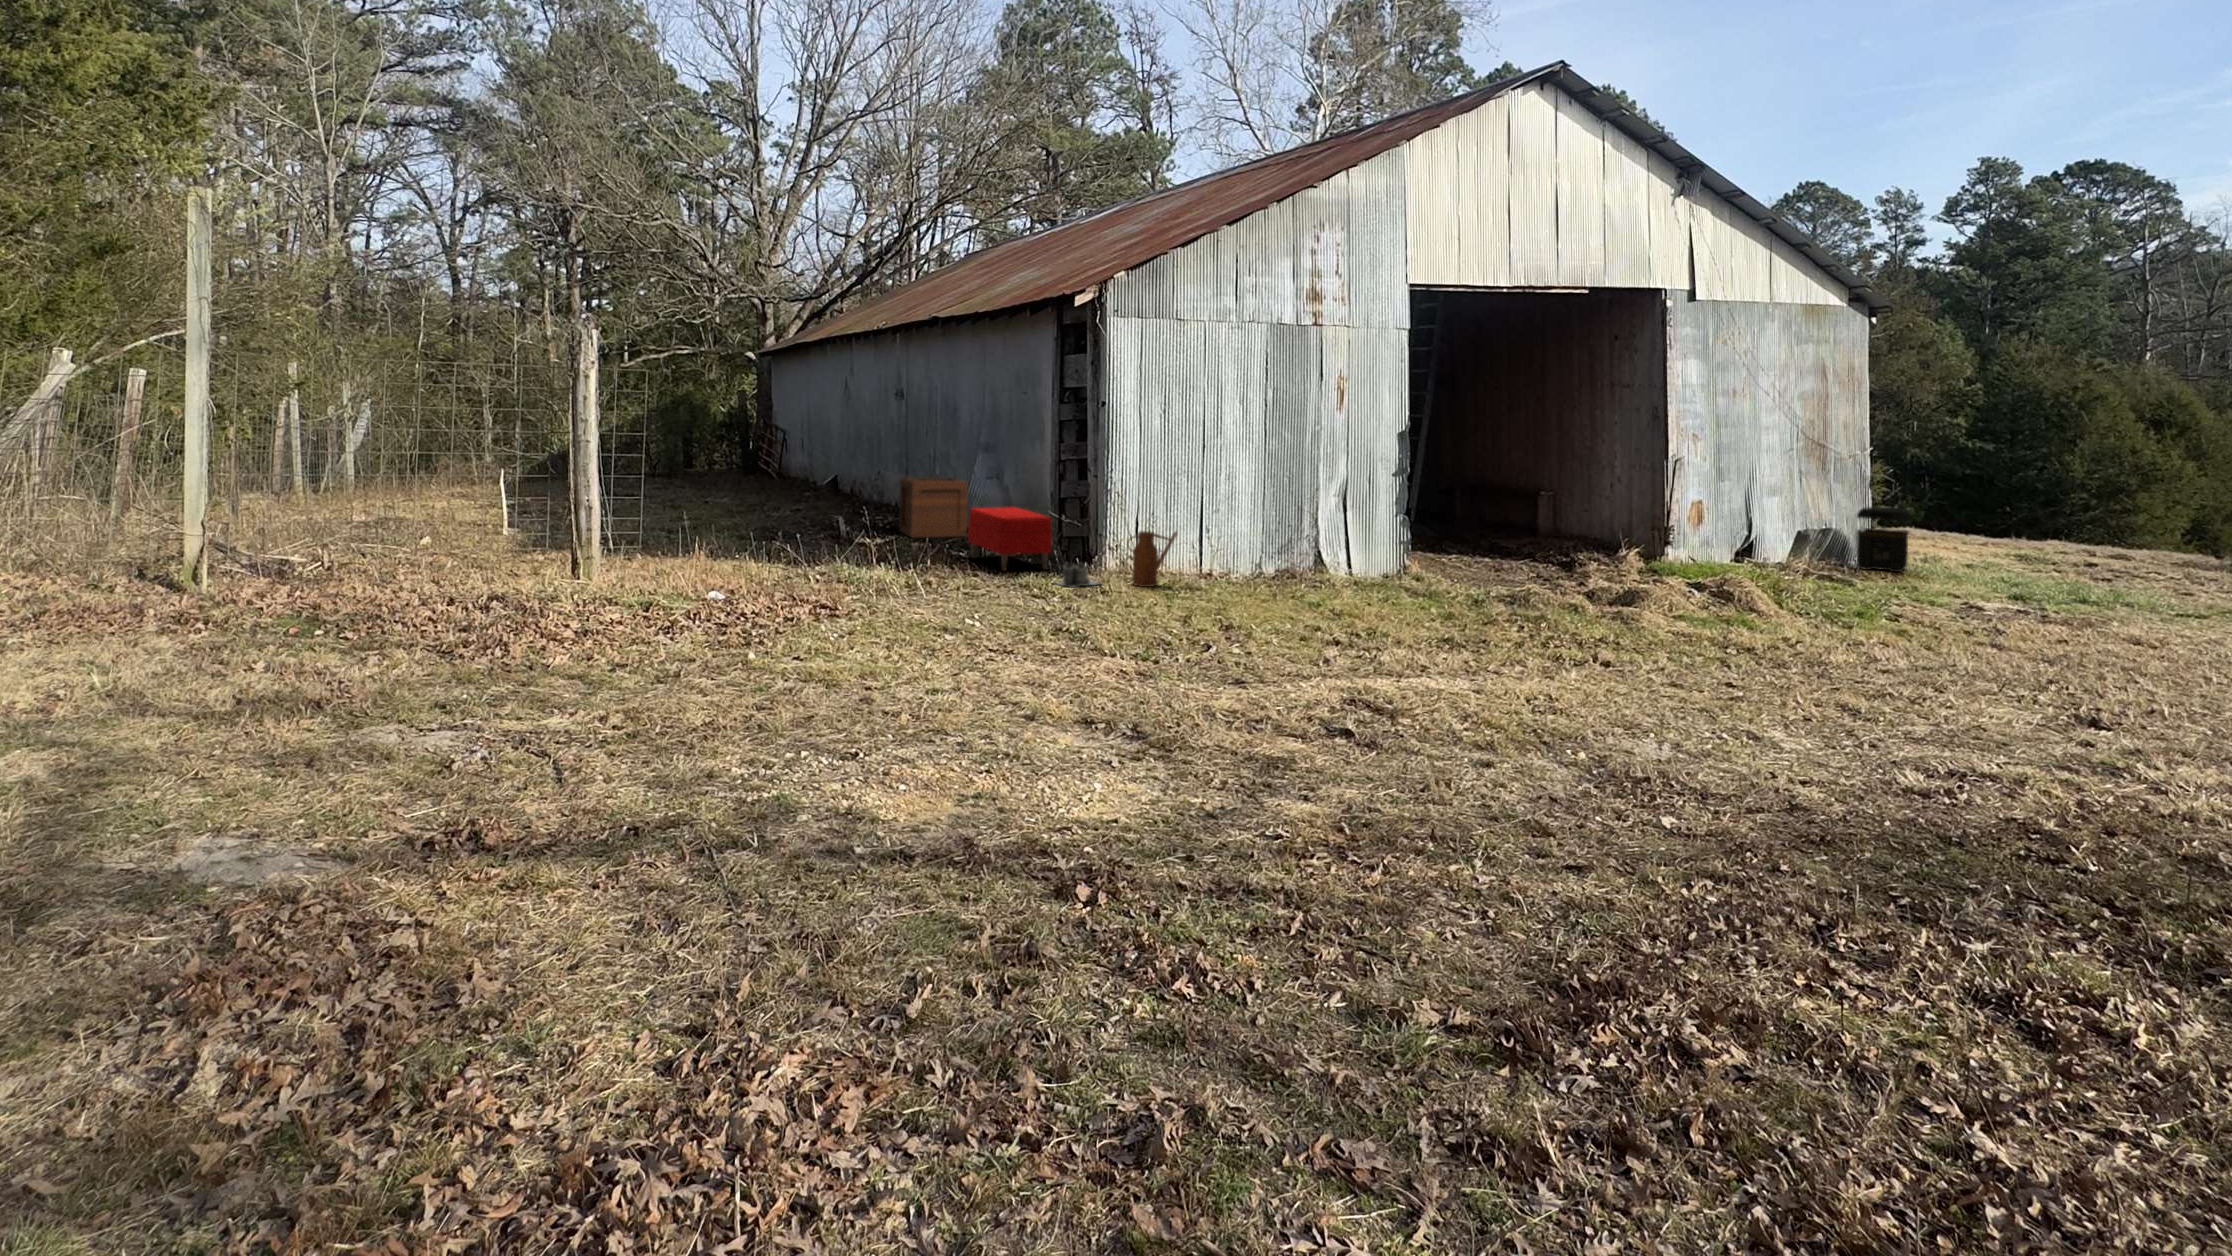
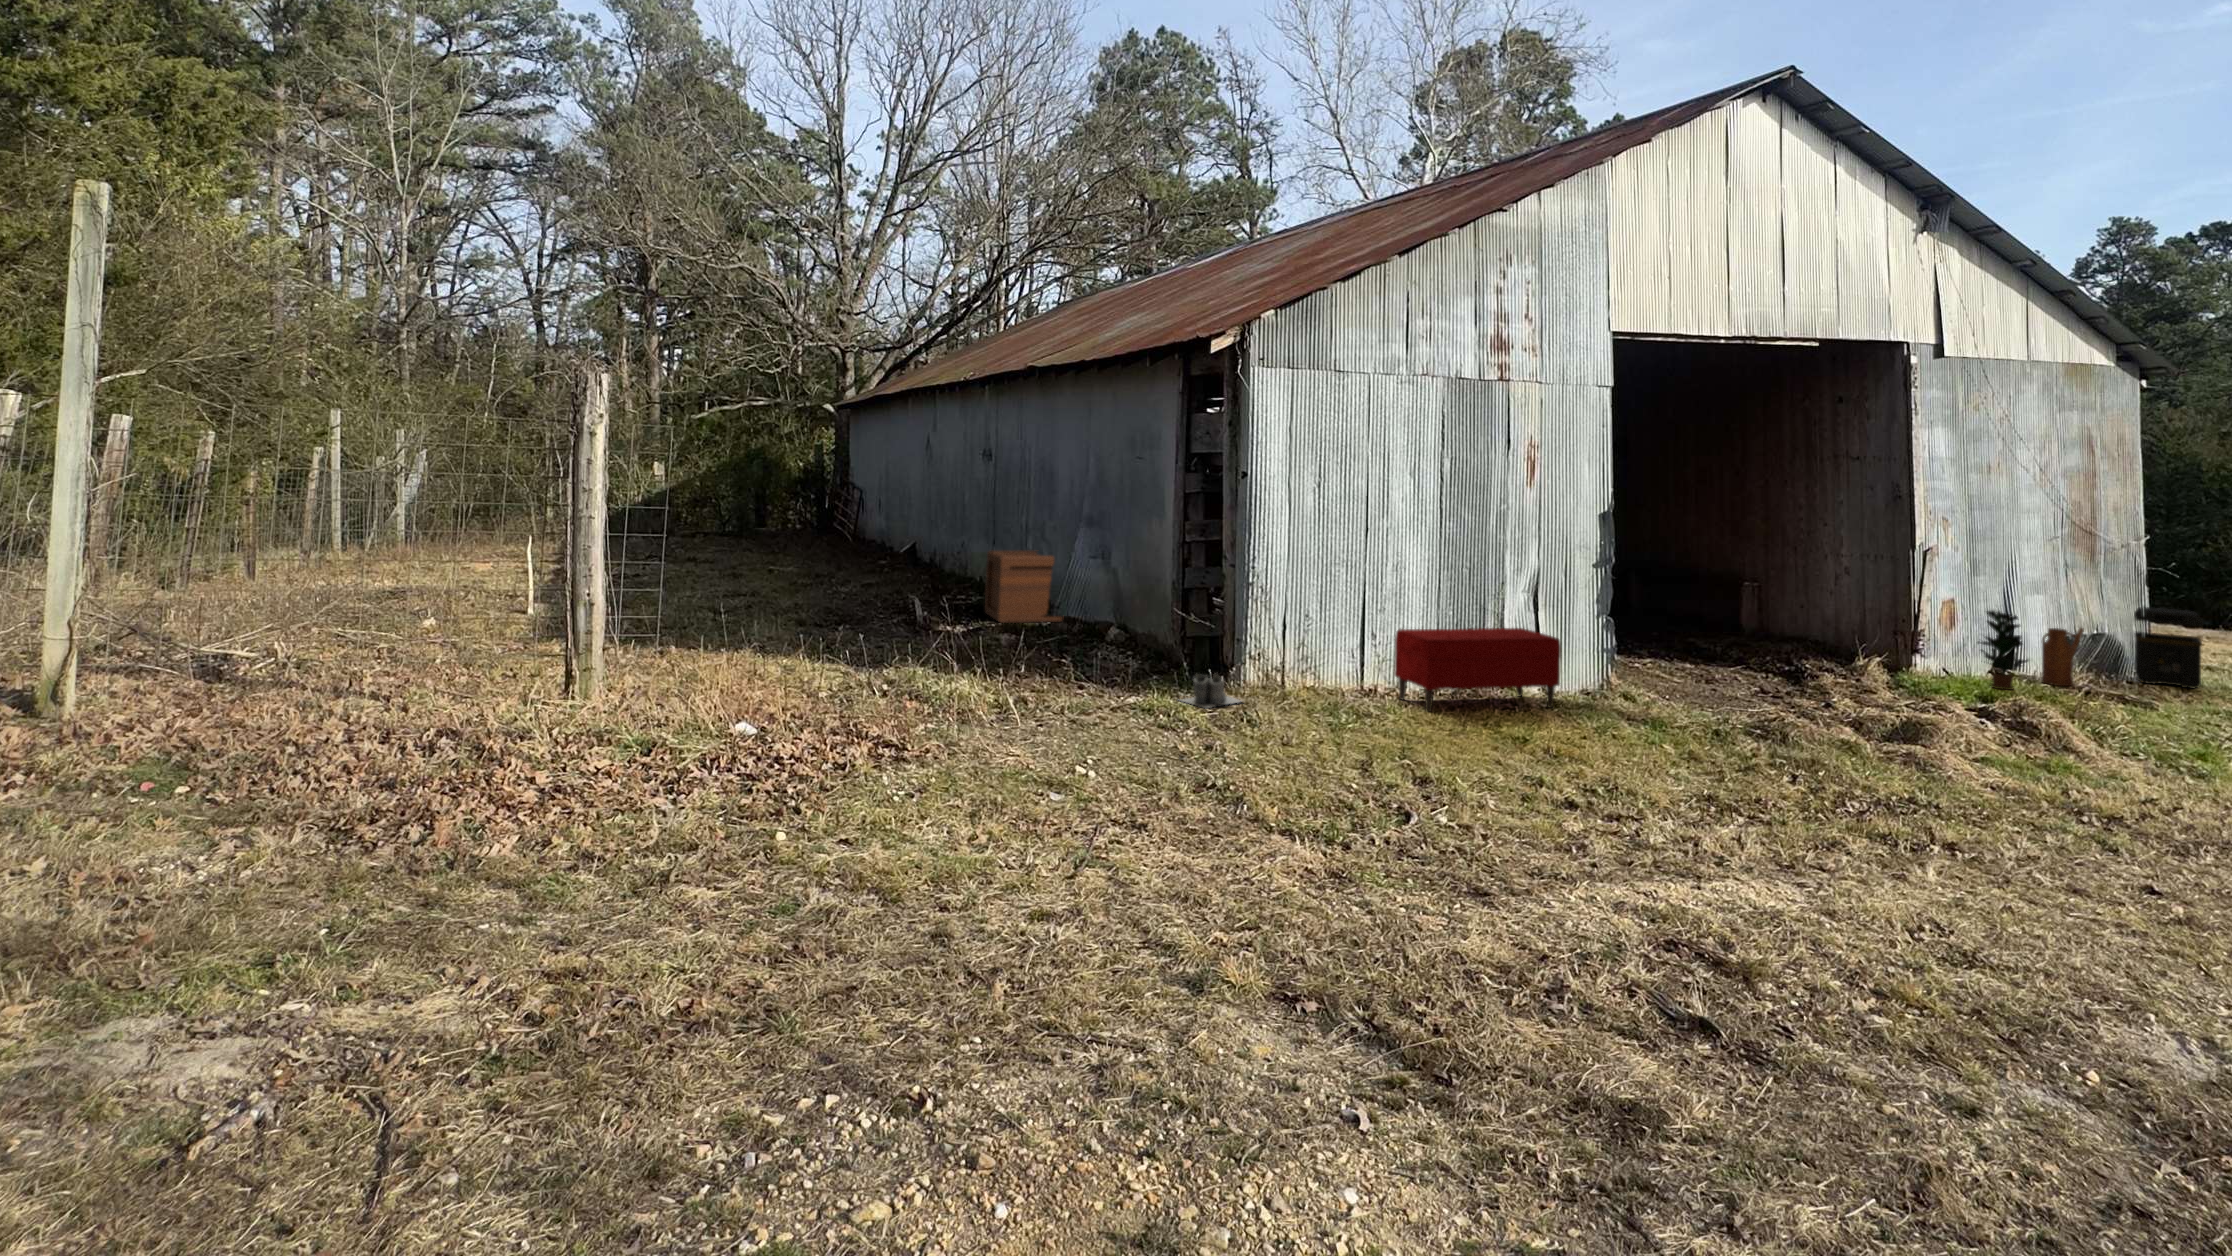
bench: present [968,507,1052,571] -> present [1394,628,1561,712]
potted plant: none [1719,510,1757,574] -> present [1979,611,2029,690]
watering can: present [1127,531,1177,587] -> present [2041,628,2083,686]

